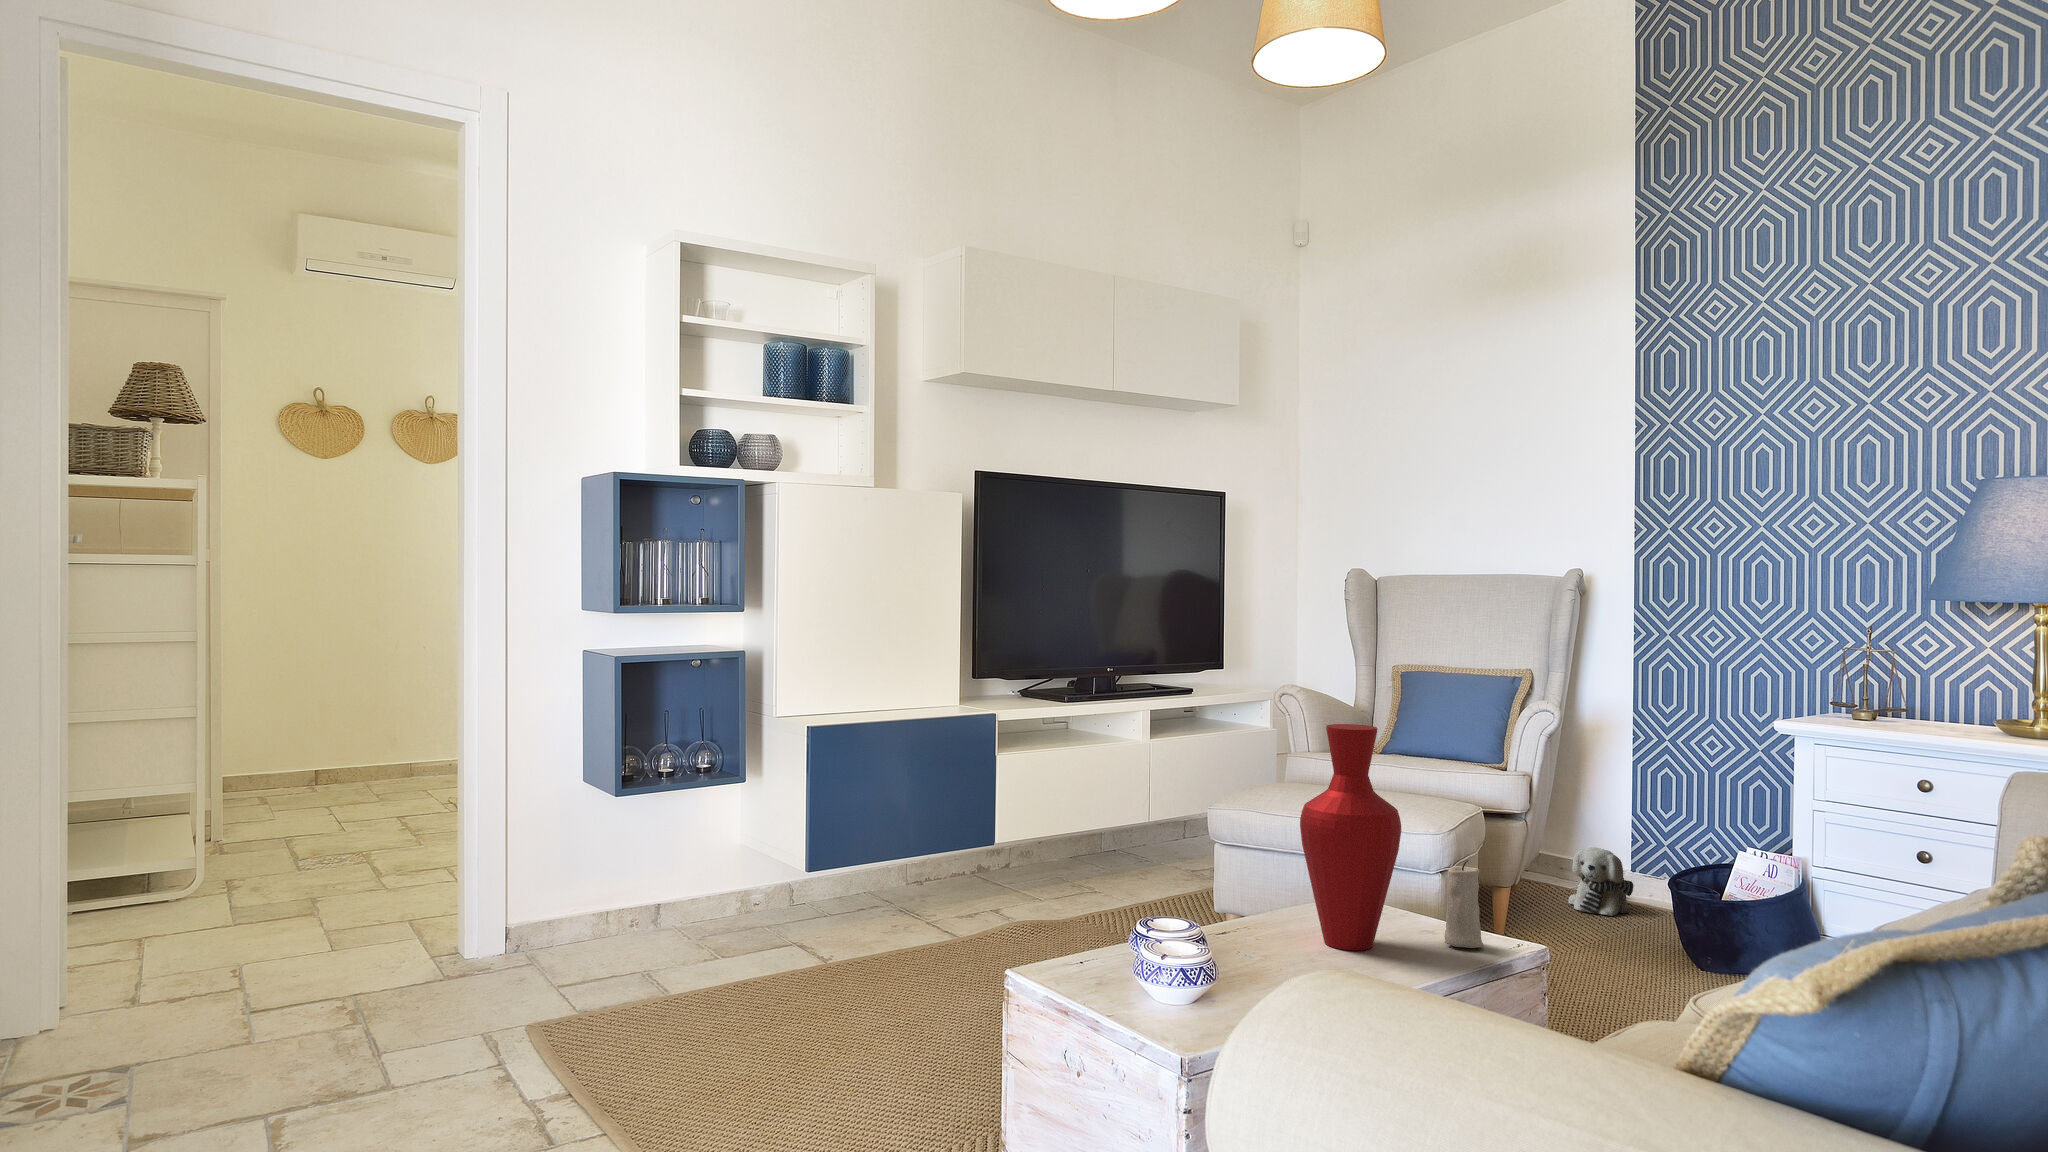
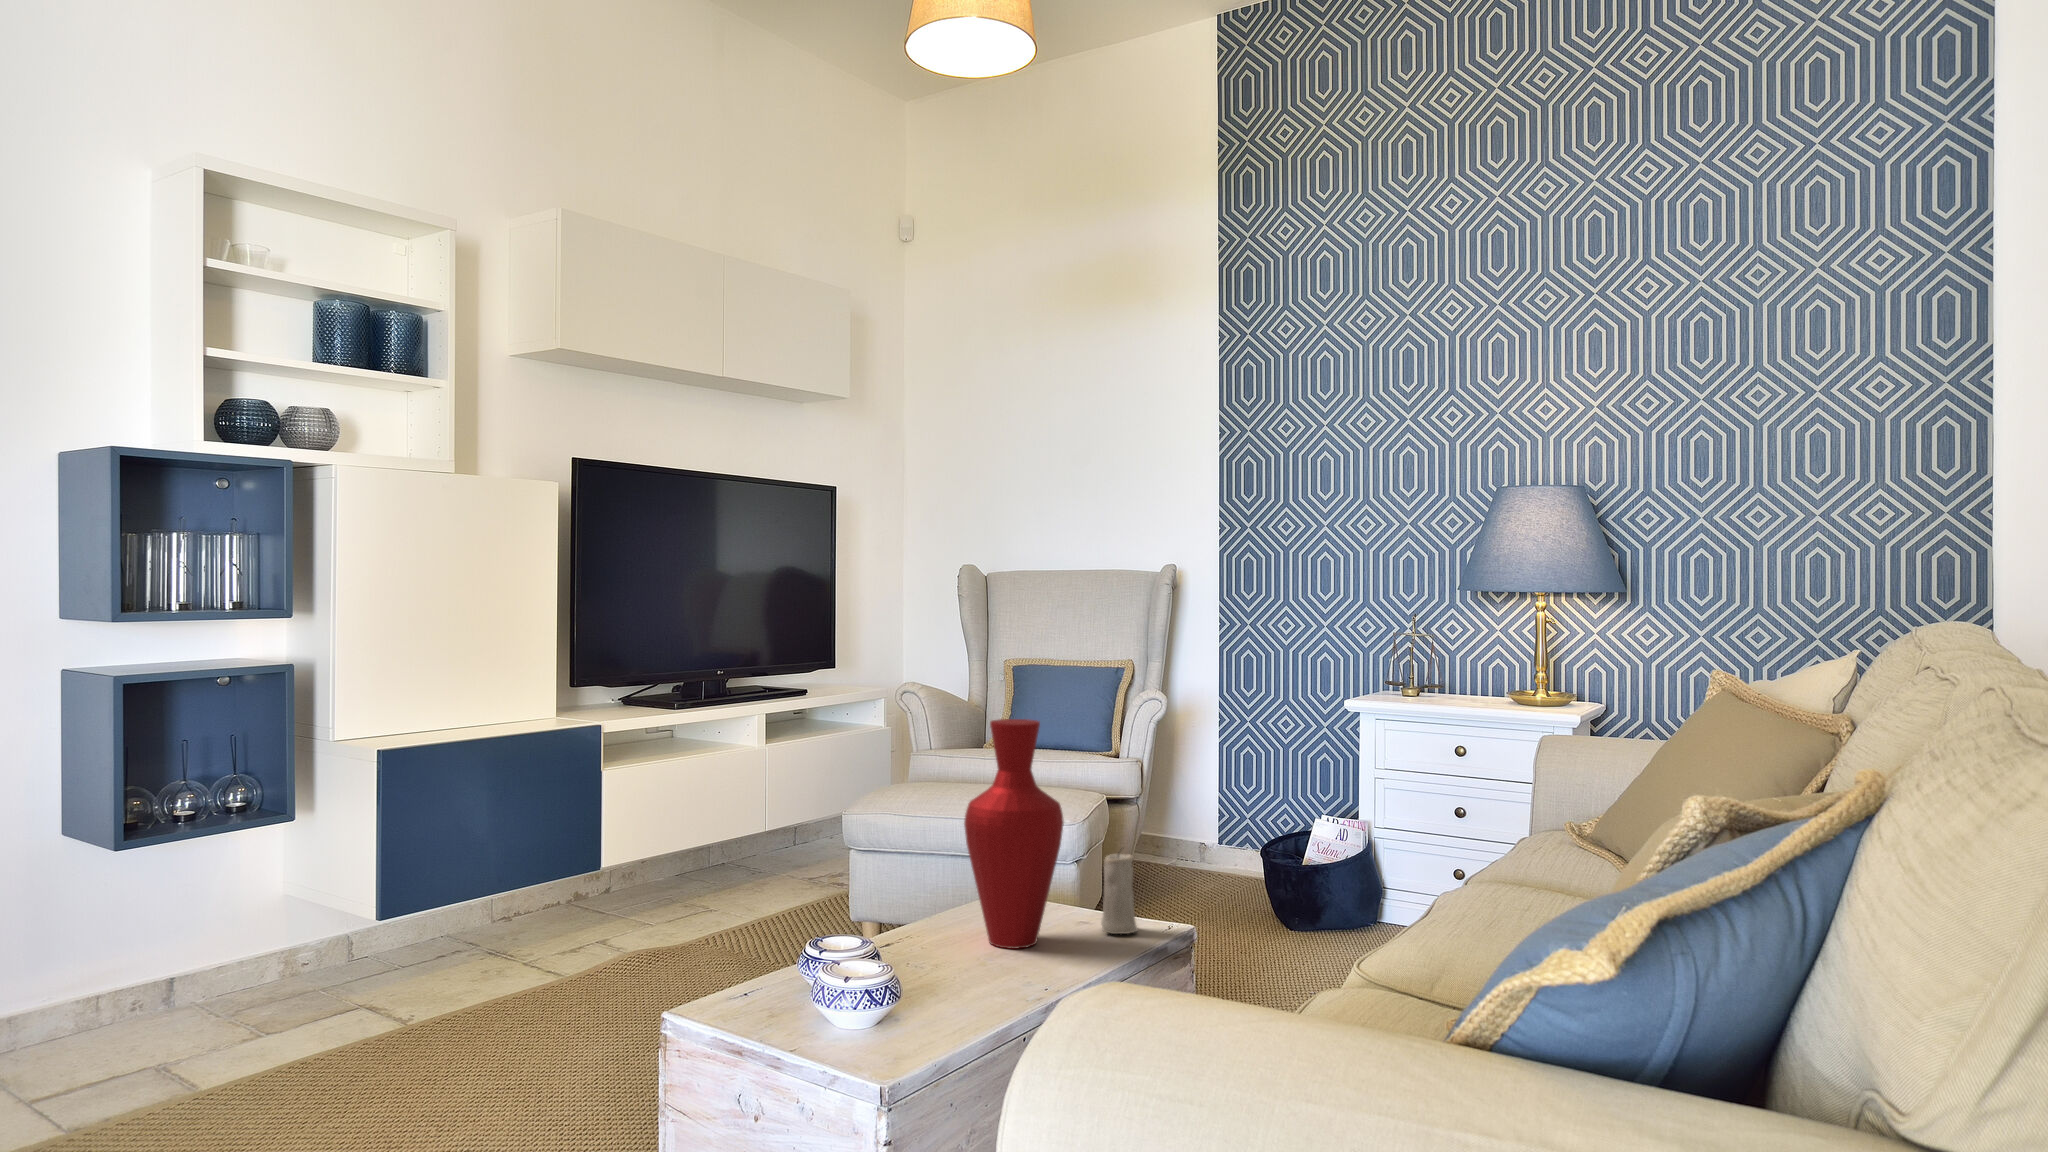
plush toy: present [1568,847,1634,916] -> none [1167,824,1223,887]

